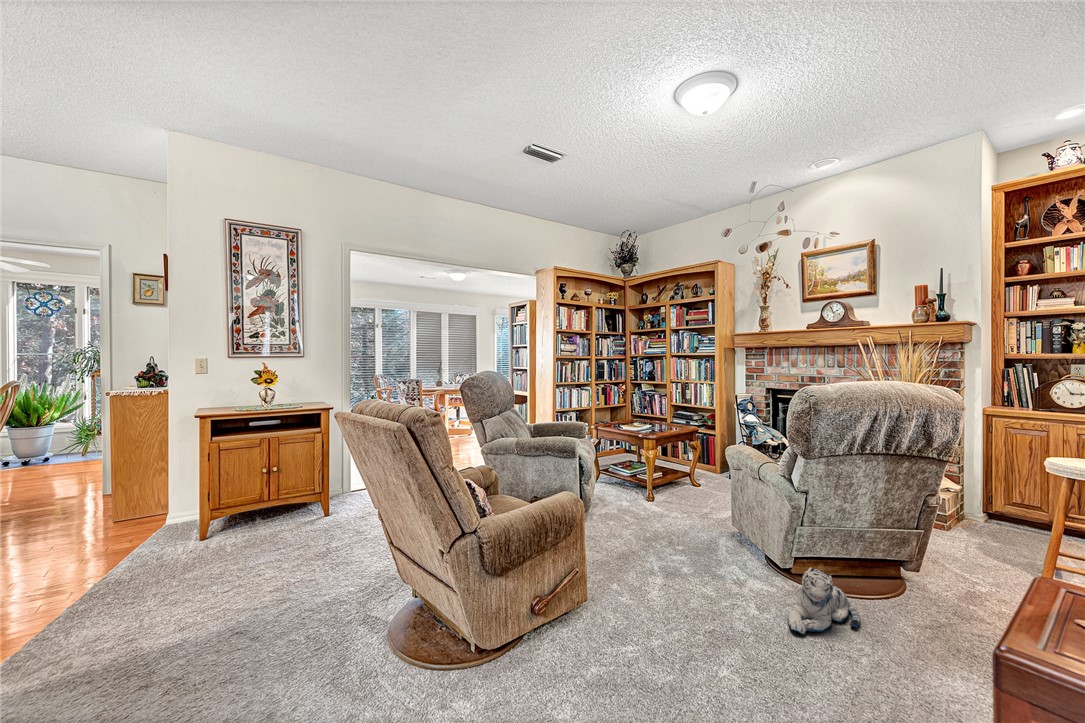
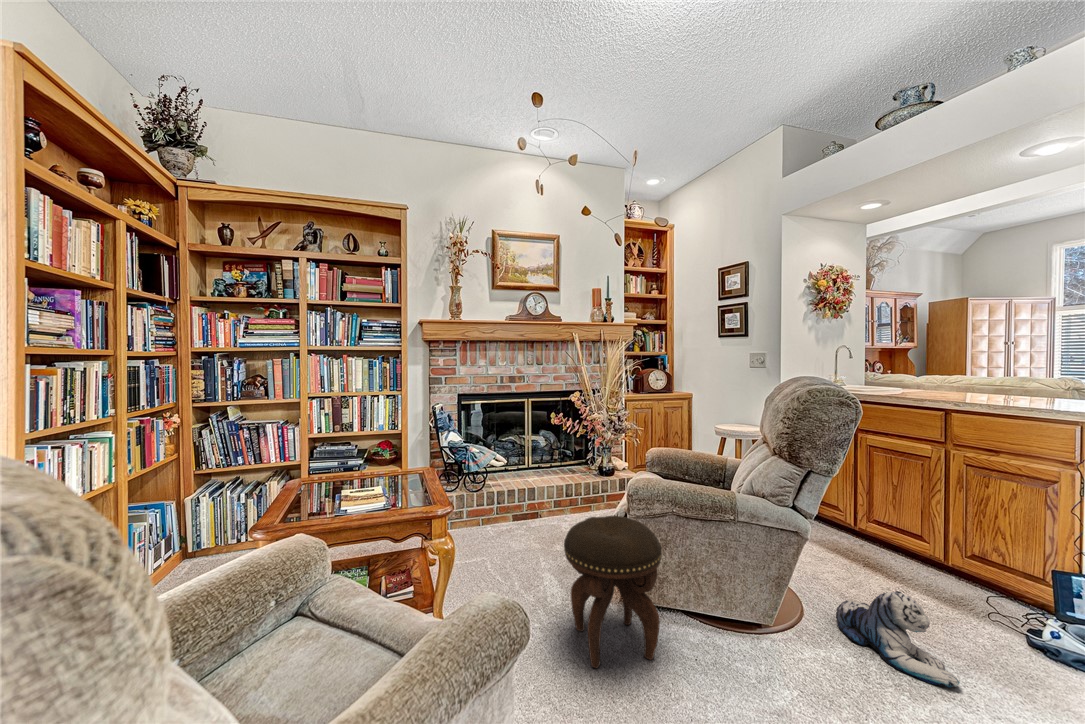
footstool: none [660,459,718,539] -> present [564,516,662,668]

